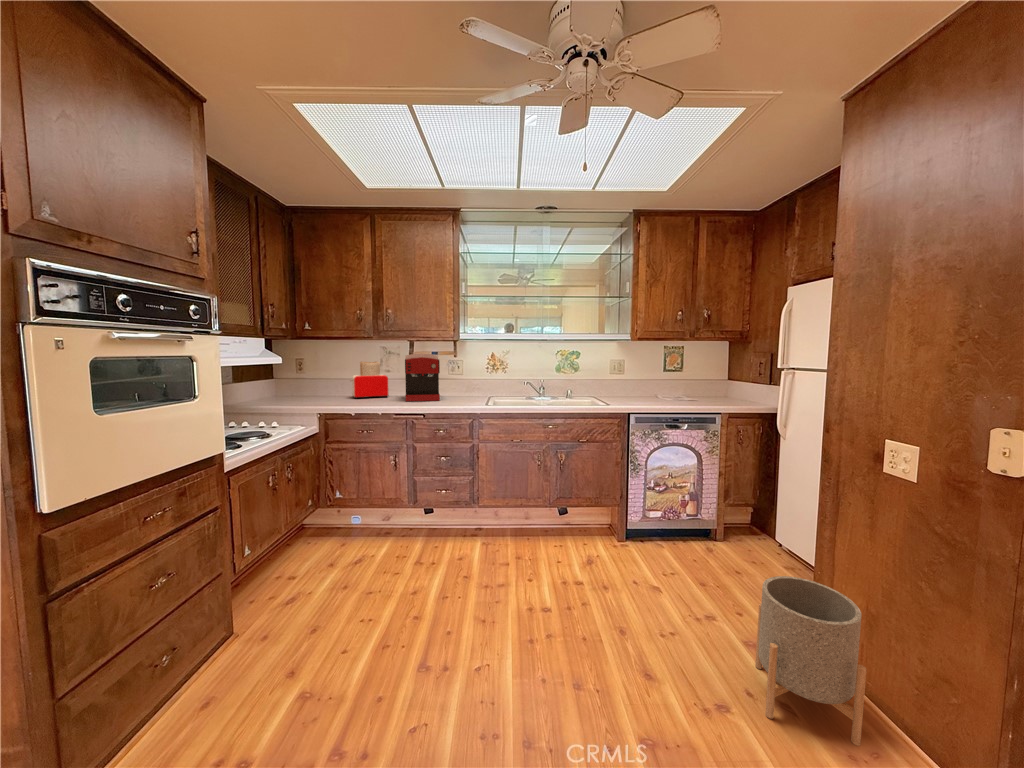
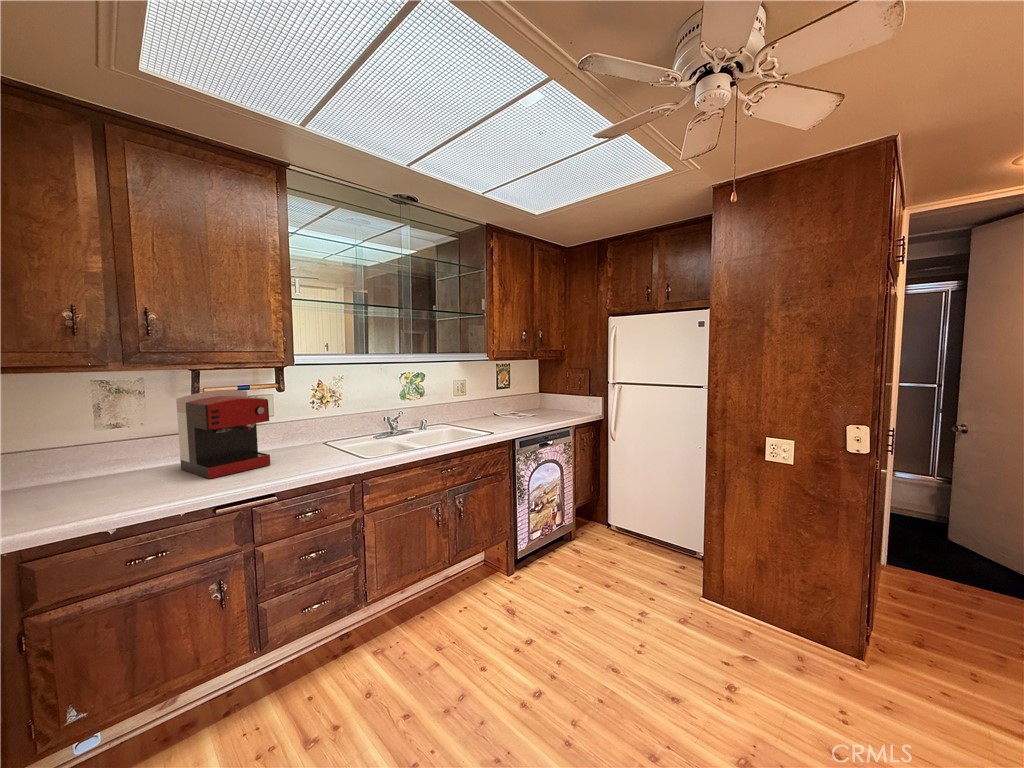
toaster: present [351,362,388,399] -> none [36,412,142,496]
planter: present [755,576,867,746] -> none [705,551,796,675]

